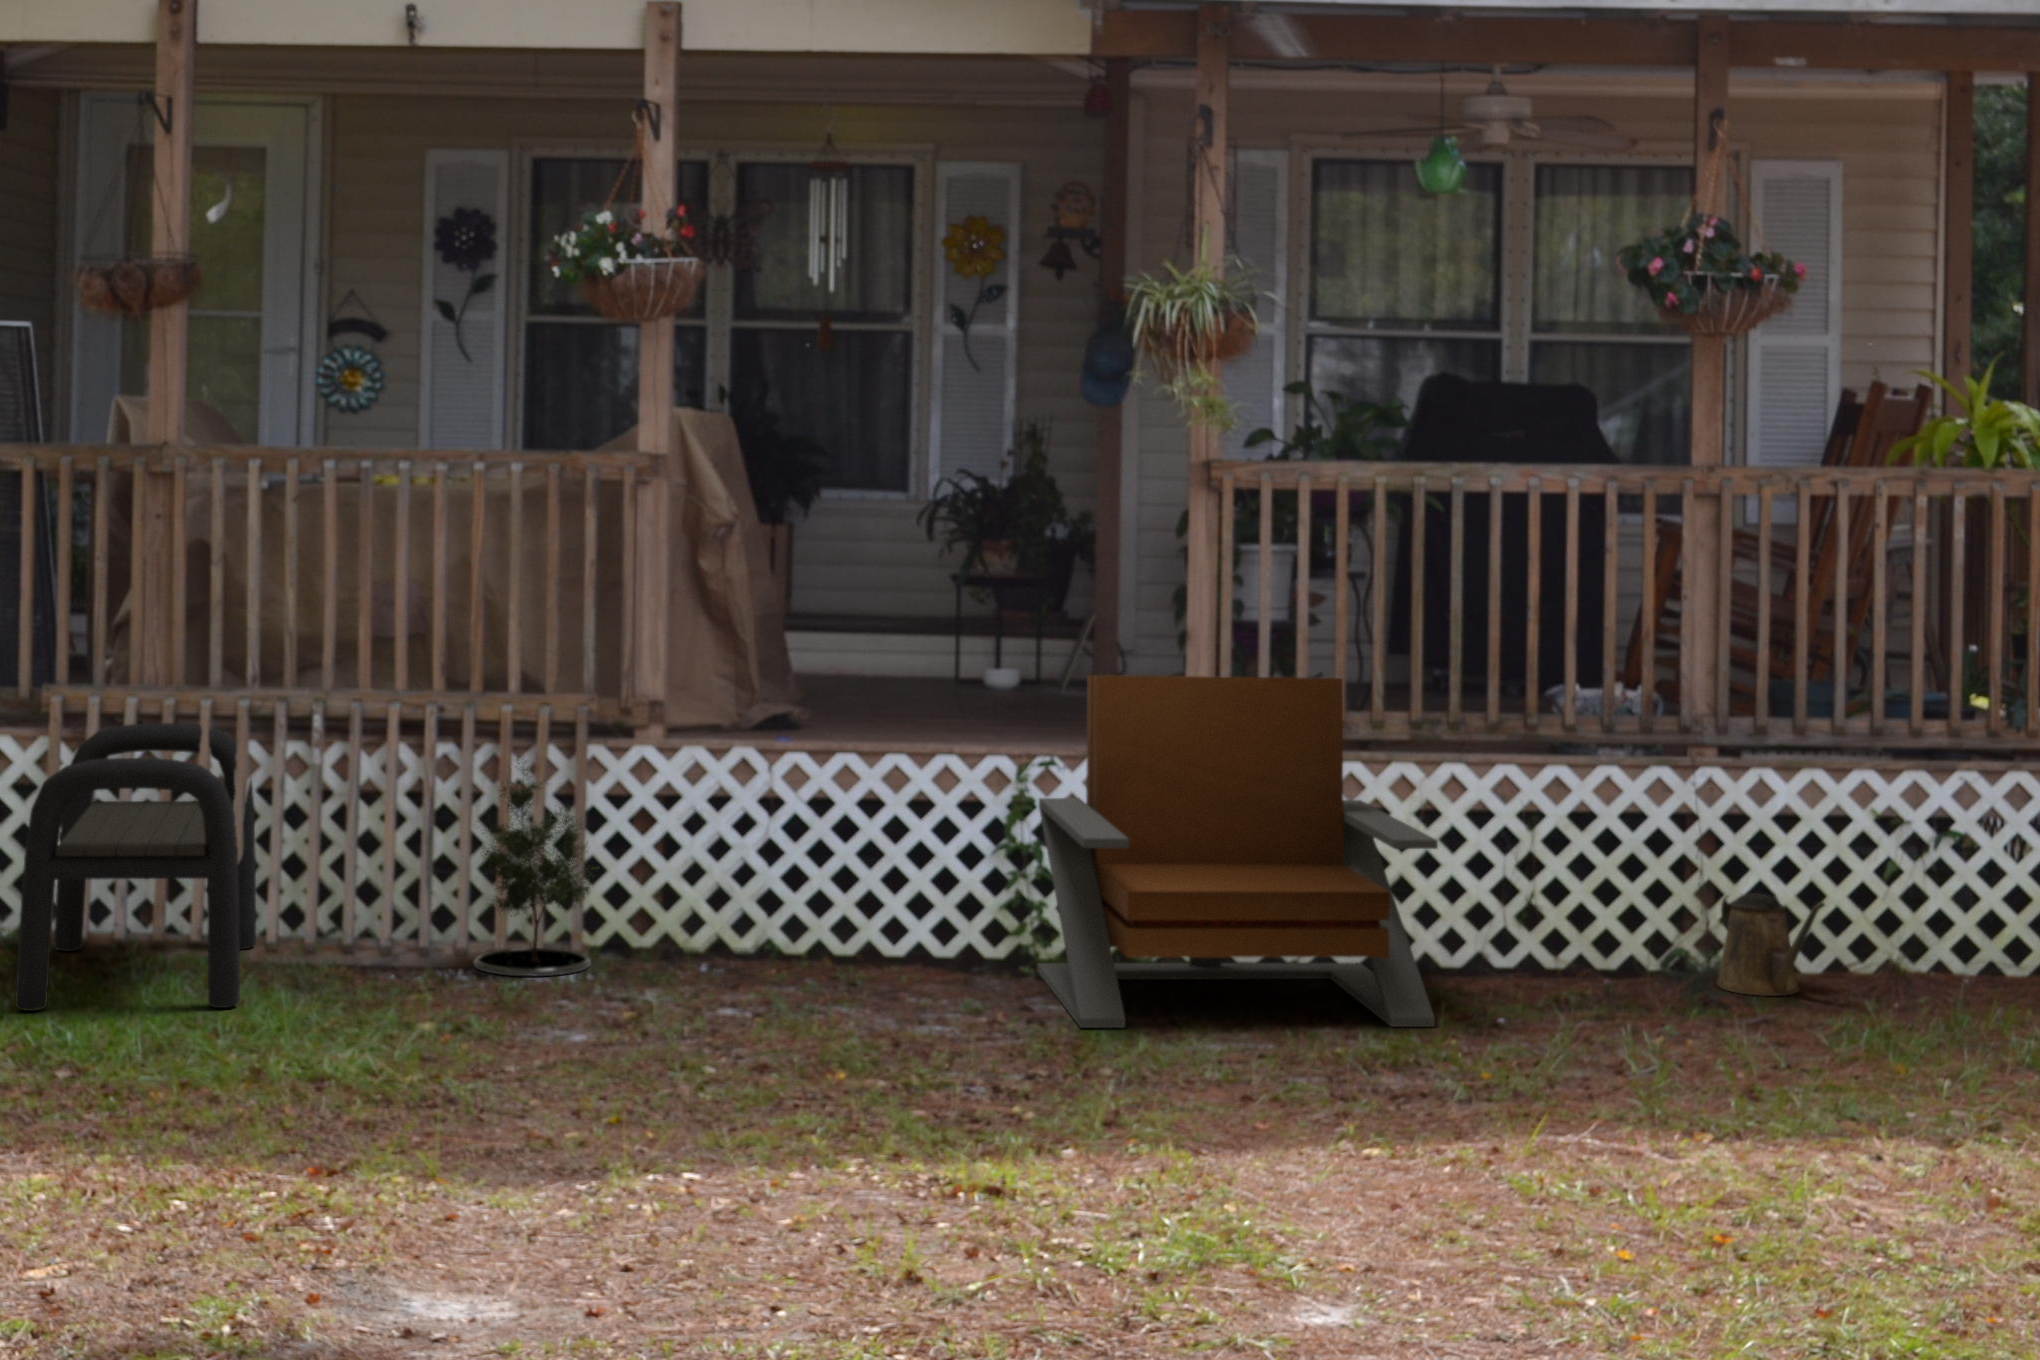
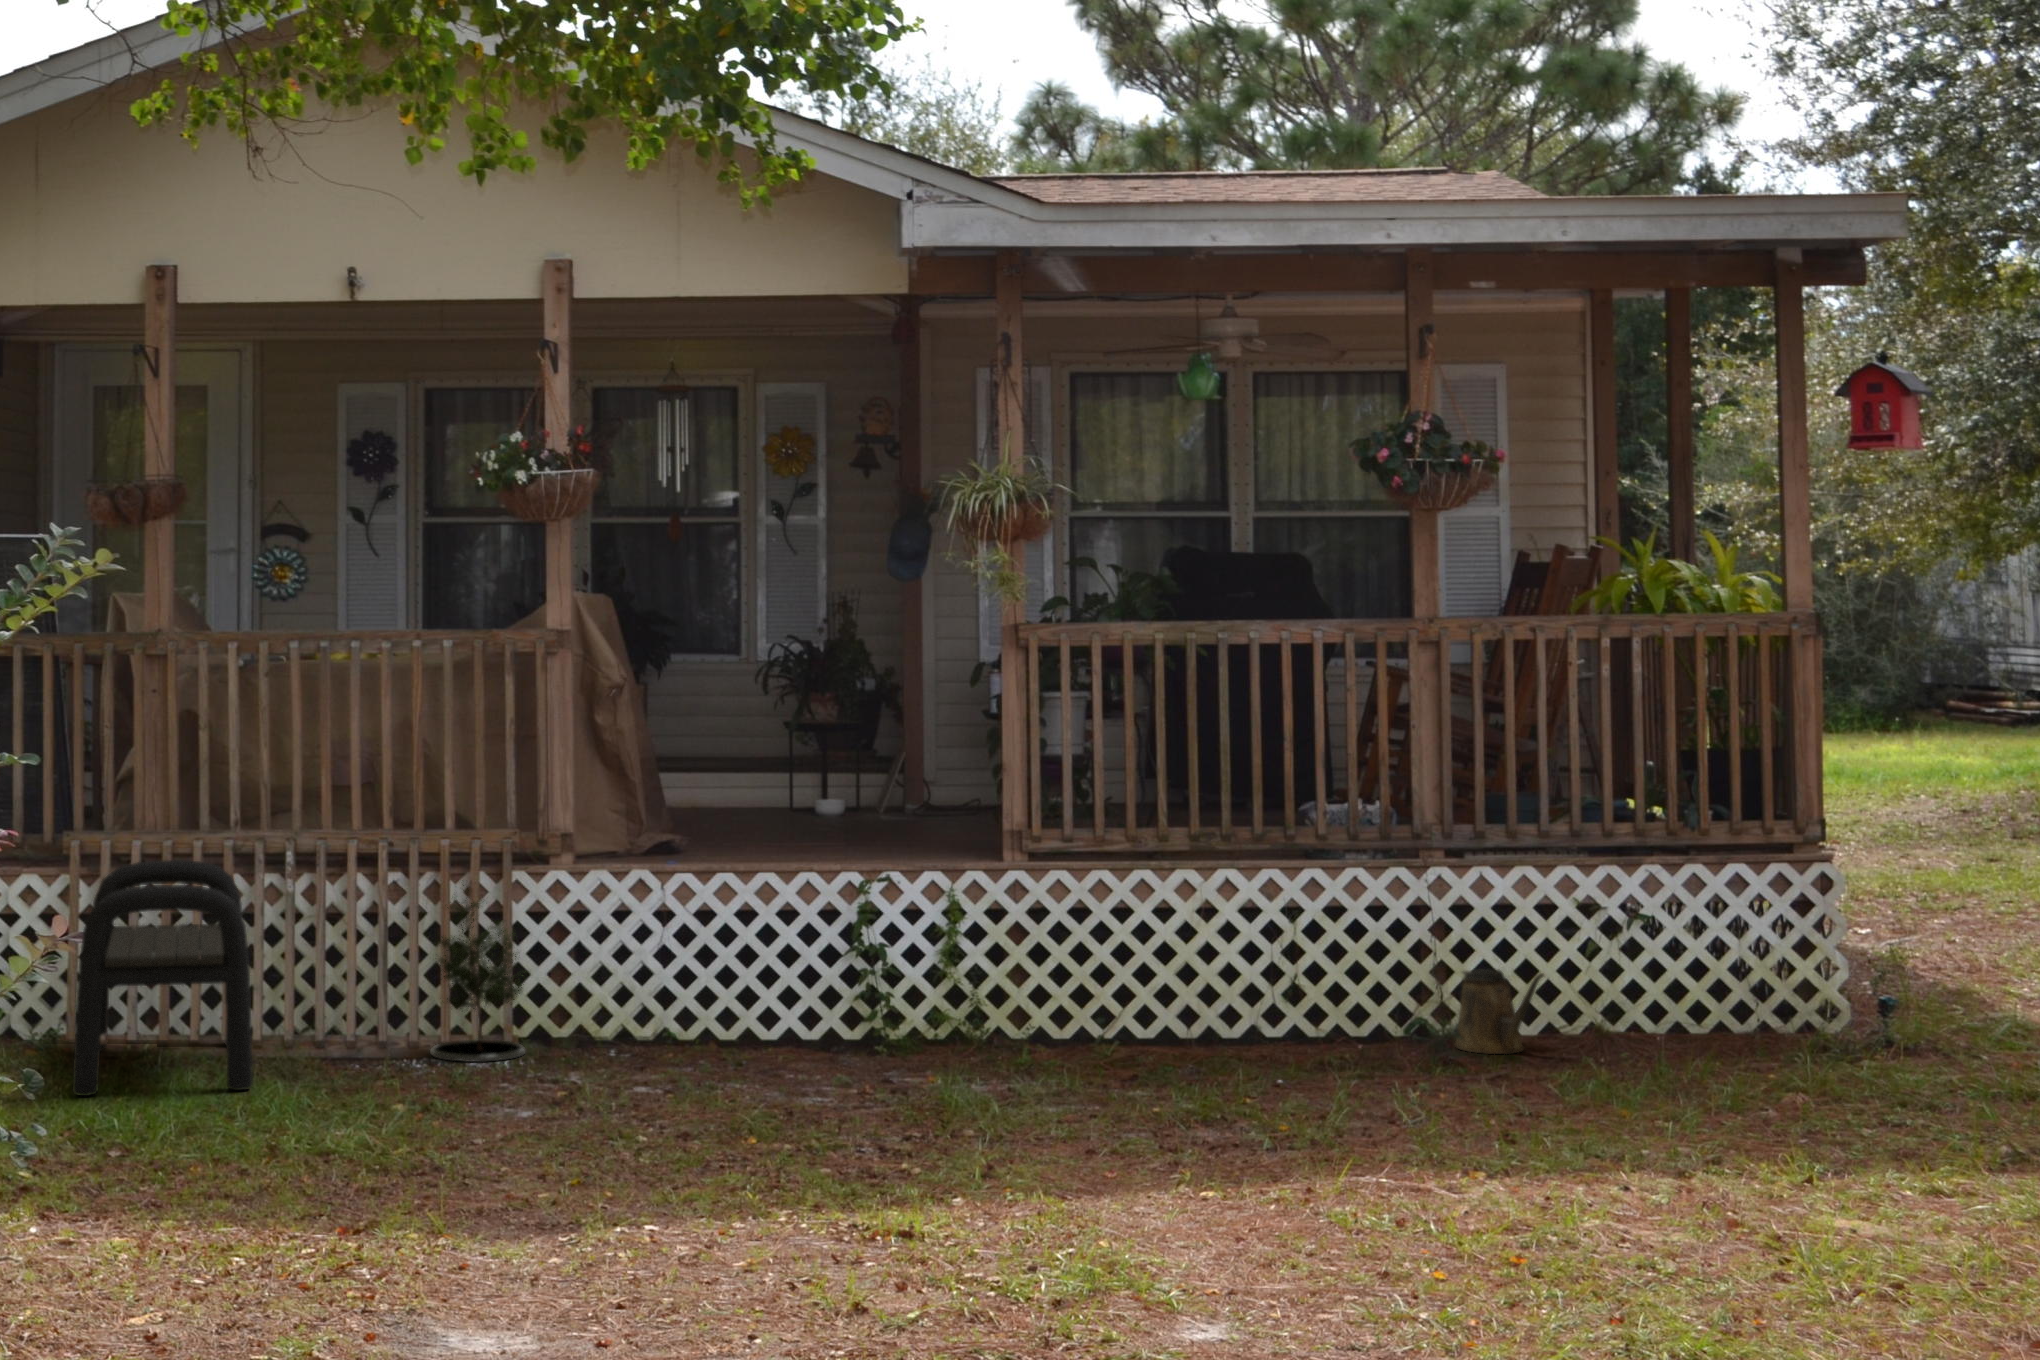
lounge chair: present [1037,675,1438,1028] -> none [888,798,1232,1090]

